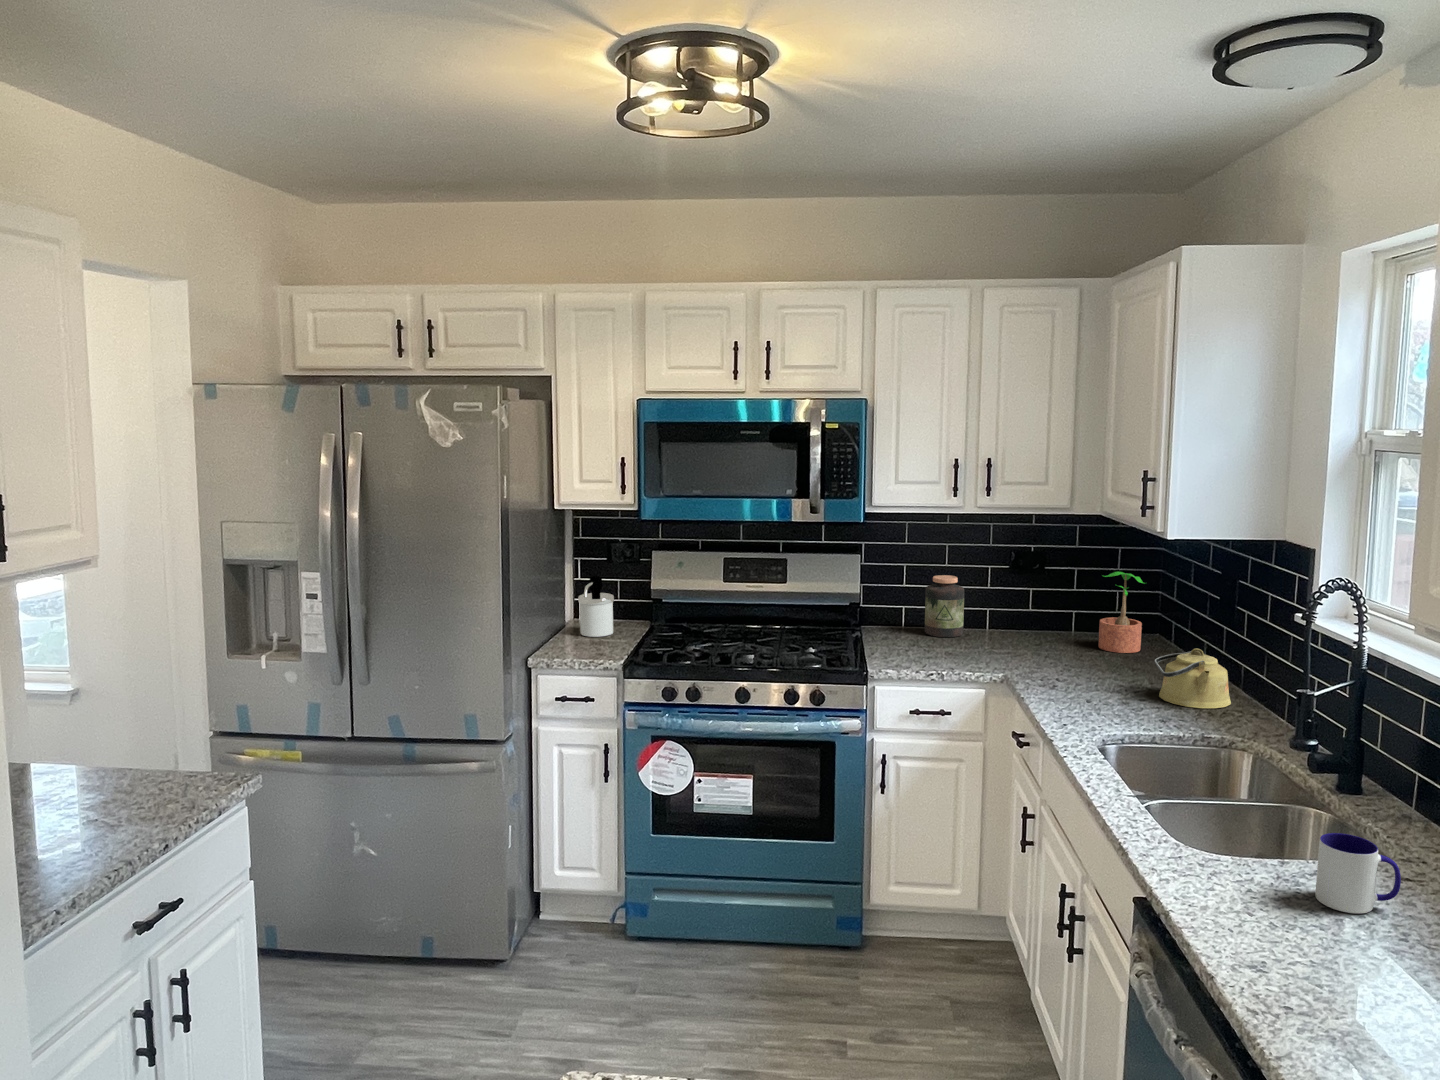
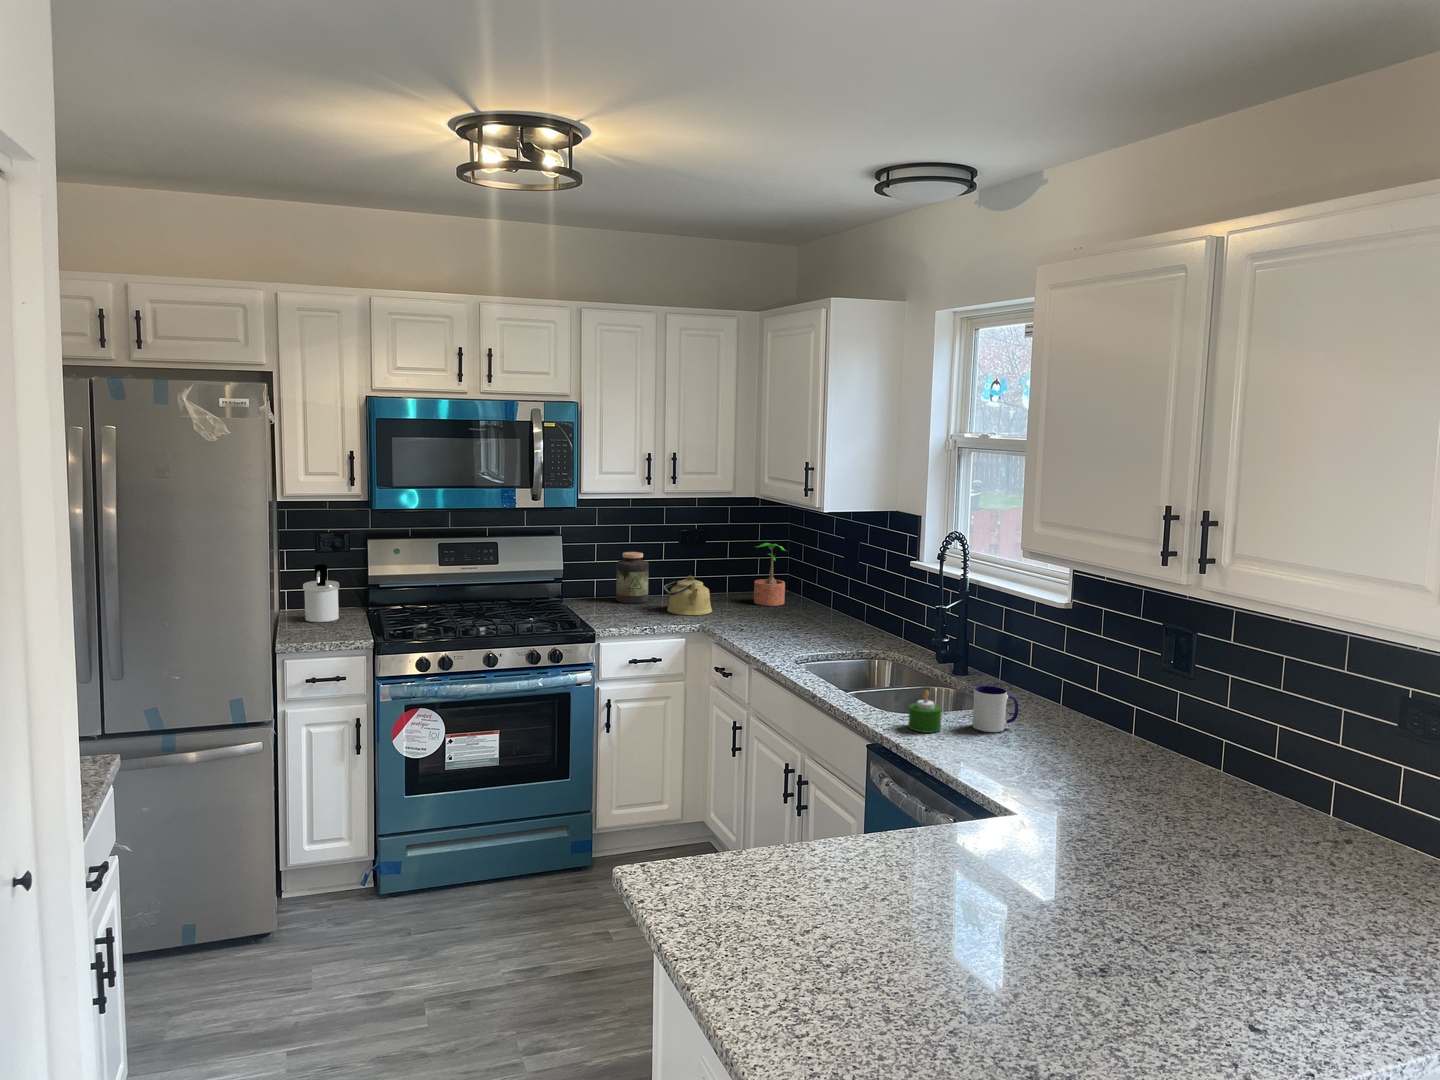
kettle: present [1155,648,1231,708] -> present [664,576,712,615]
candle: none [1202,828,1258,896] -> present [908,690,942,733]

